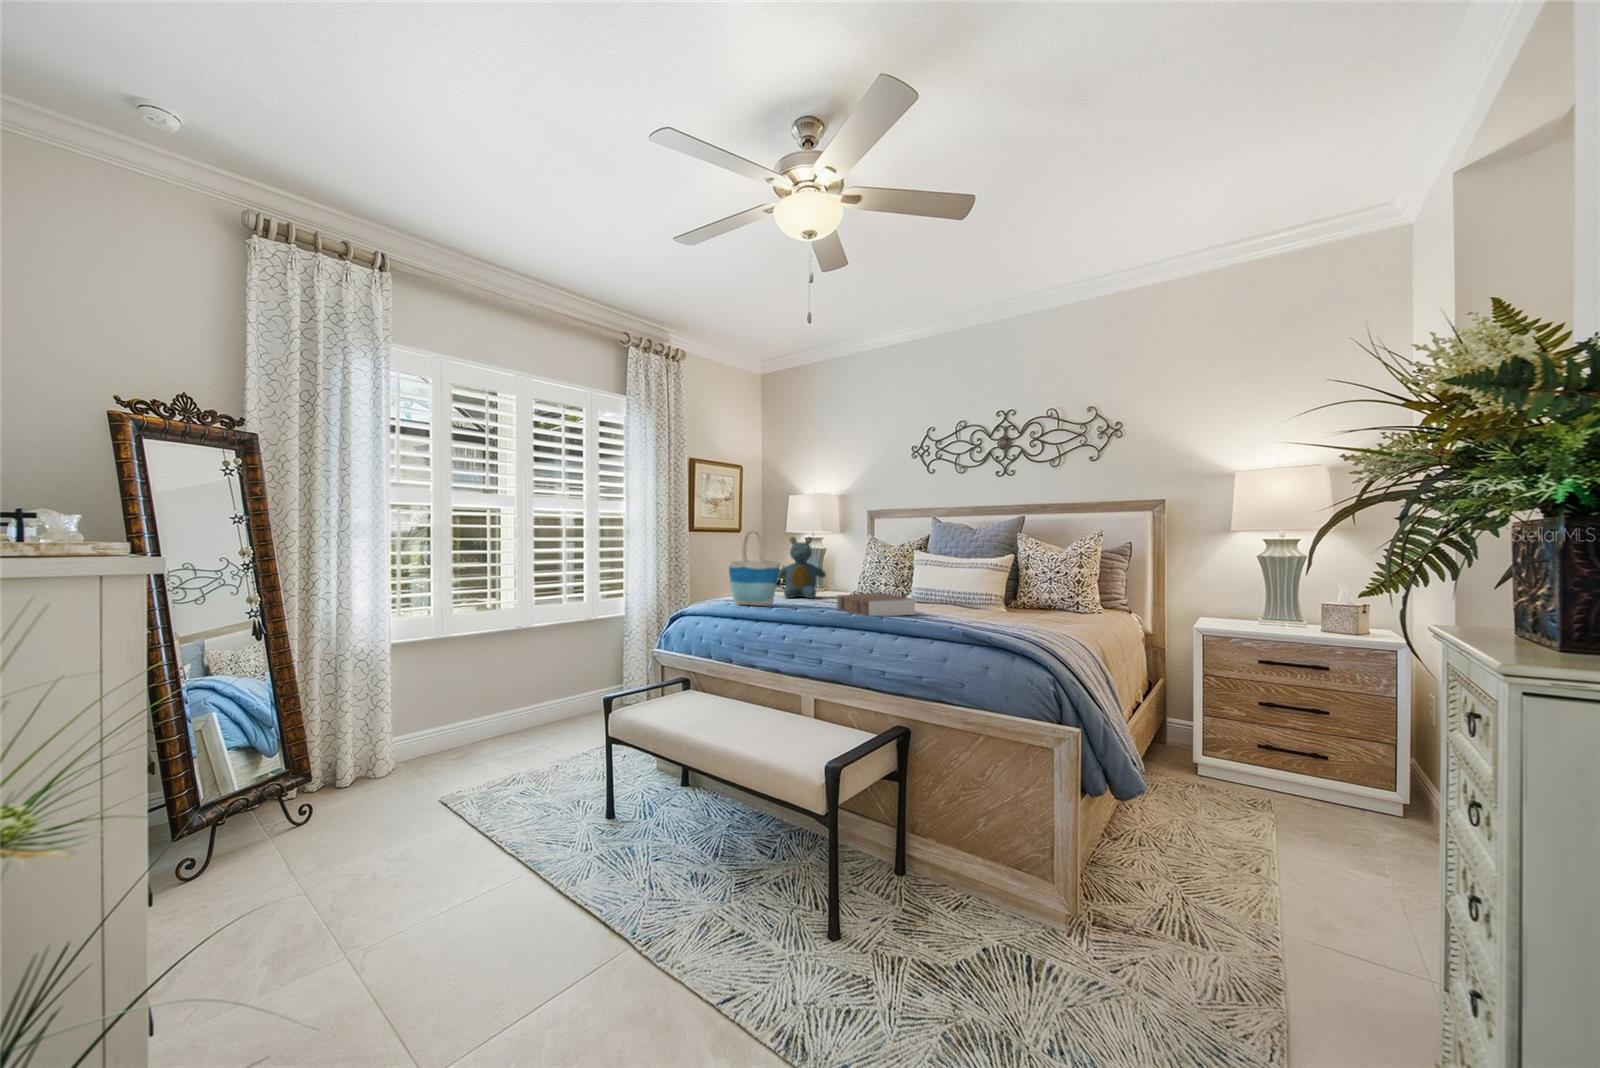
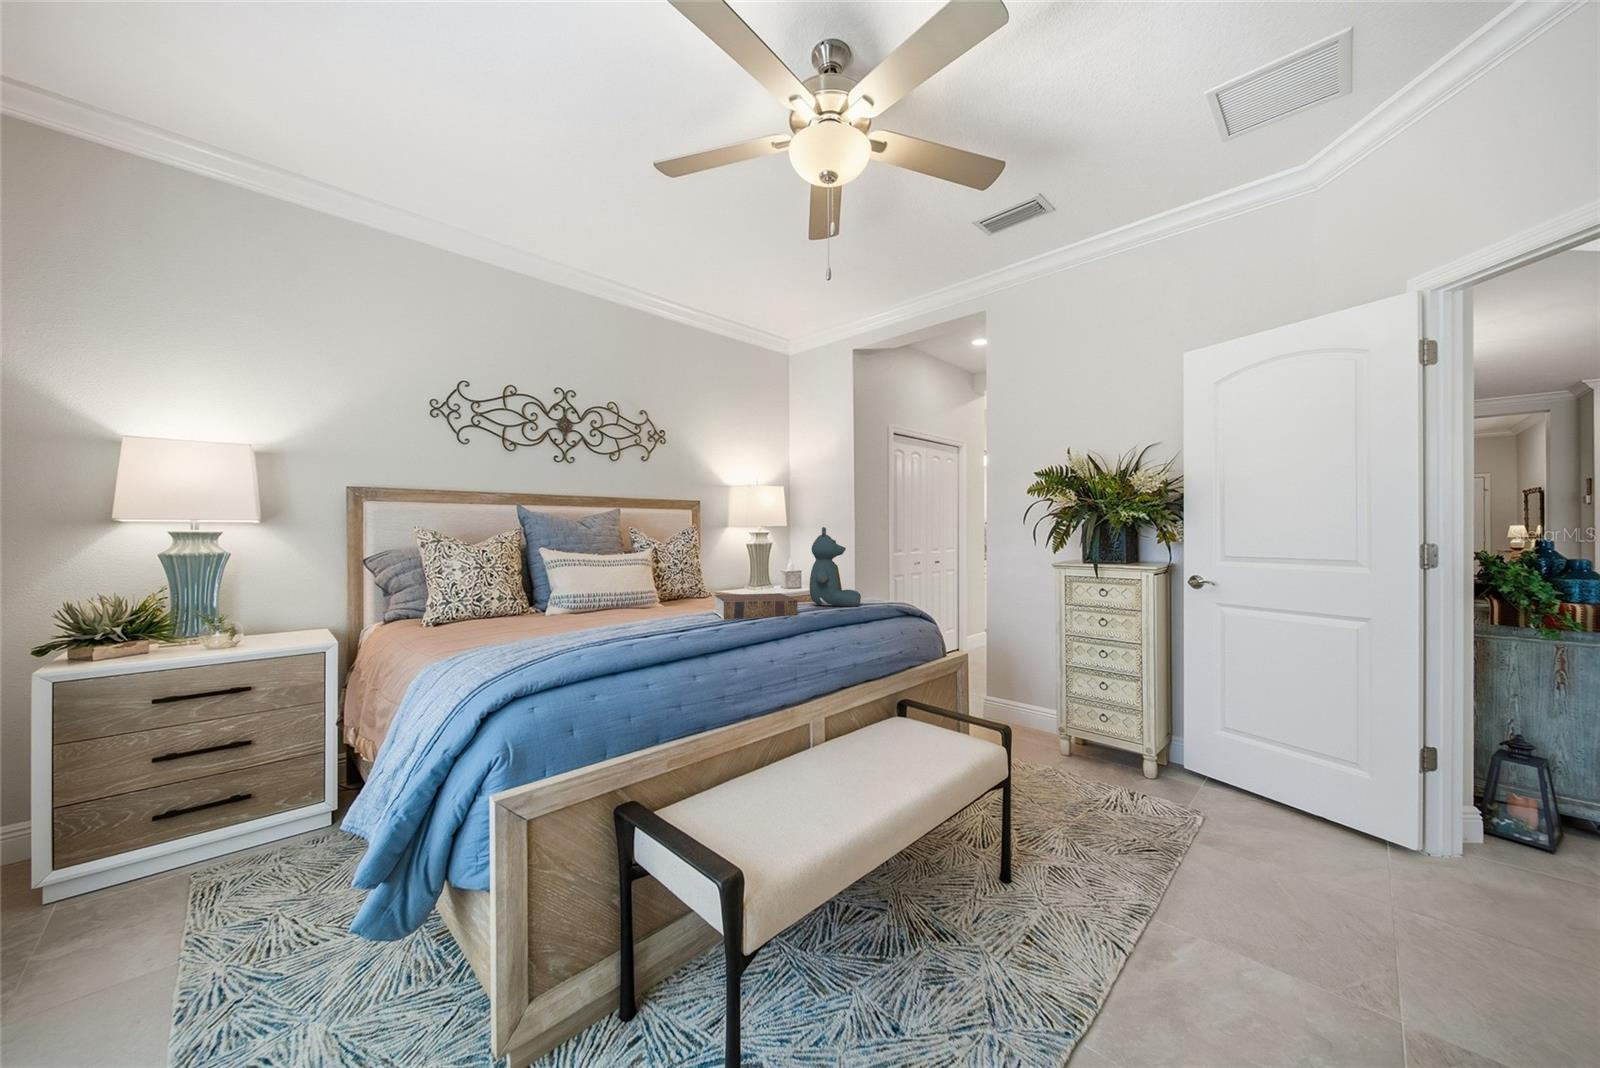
tote bag: present [729,531,780,606] -> none [654,516,705,637]
teddy bear: present [778,537,826,598] -> present [809,527,861,607]

